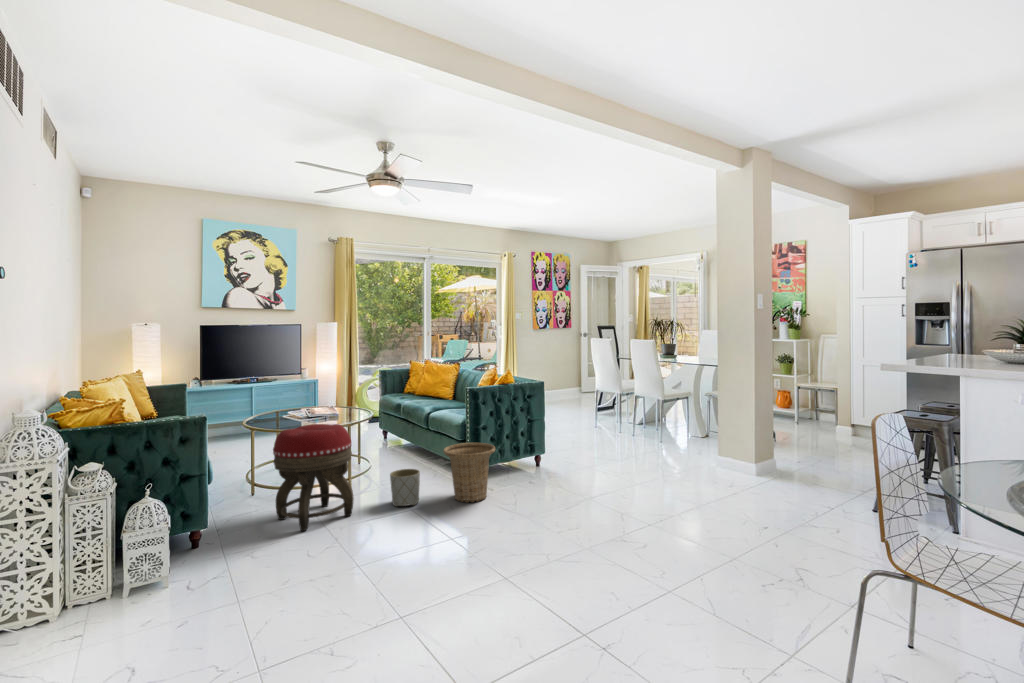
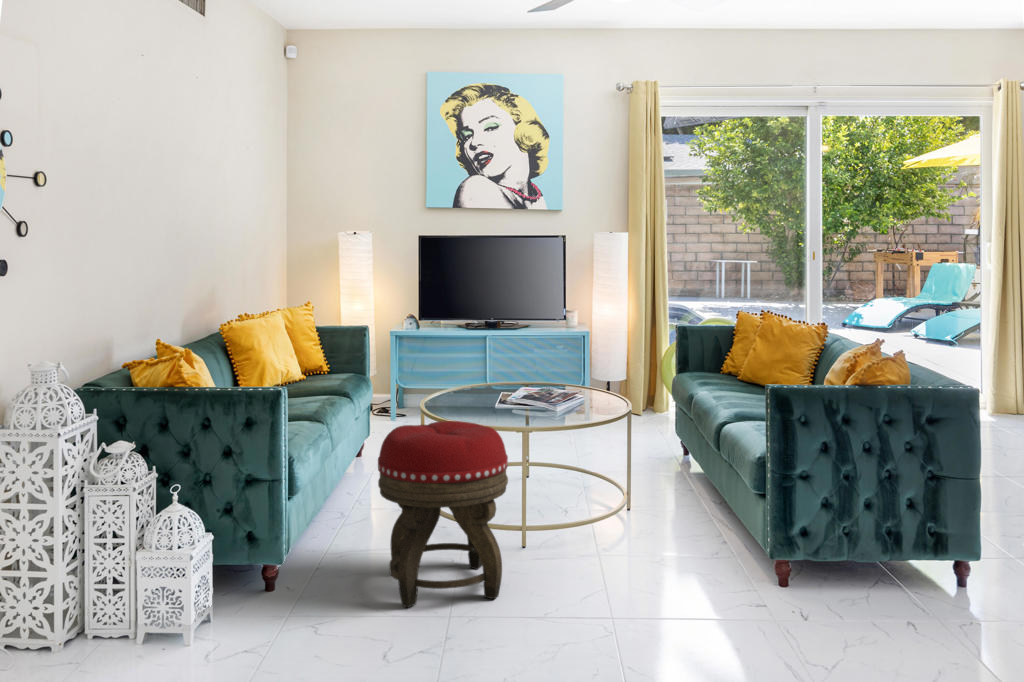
basket: present [444,443,495,502] -> none [681,503,801,640]
planter: present [390,469,420,507] -> none [575,532,634,611]

